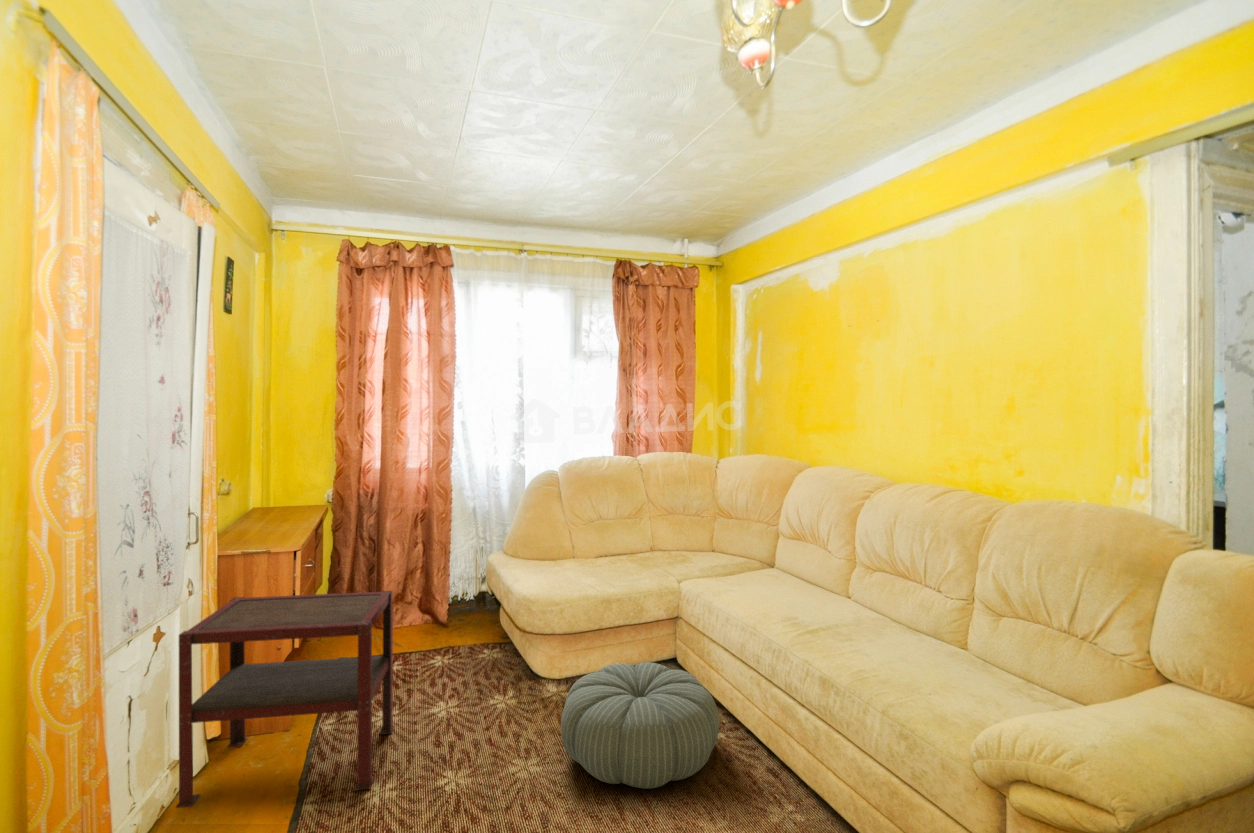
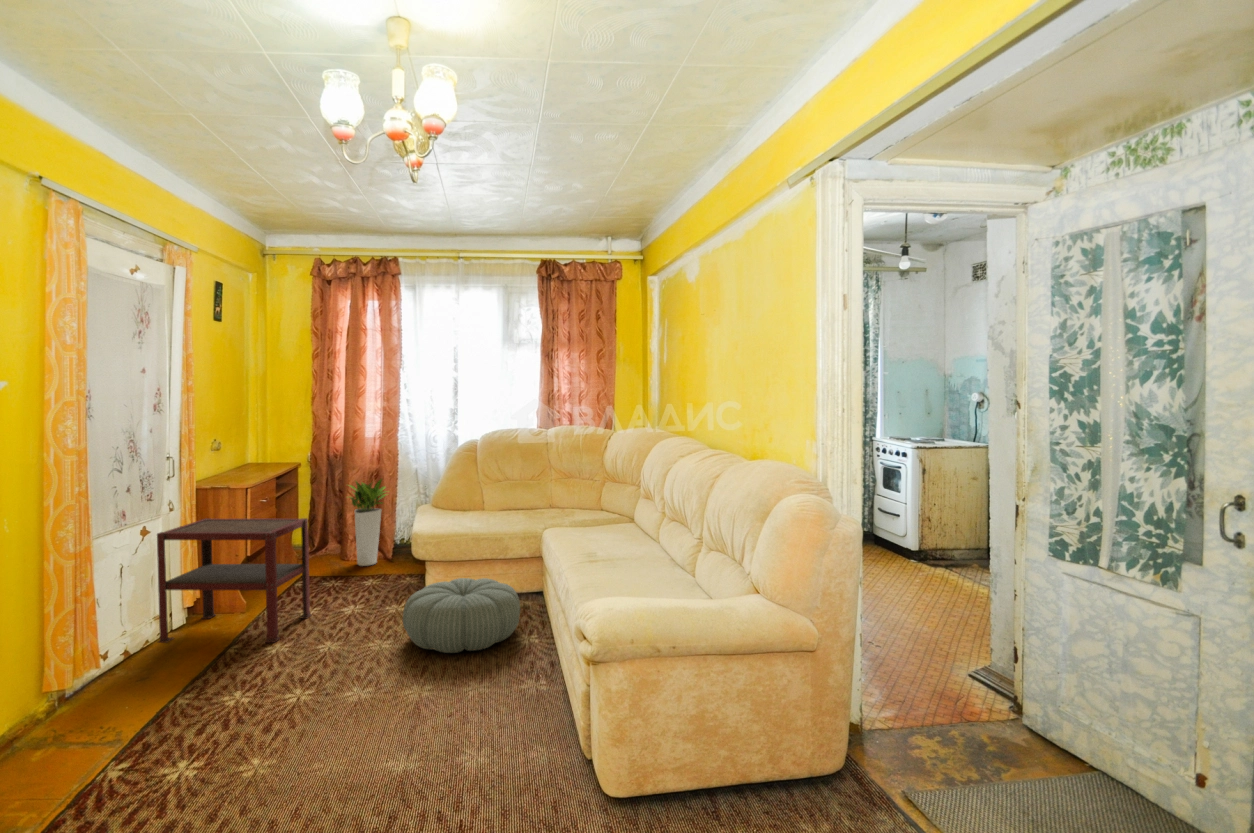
planter: none [386,519,444,633] -> present [349,479,386,566]

